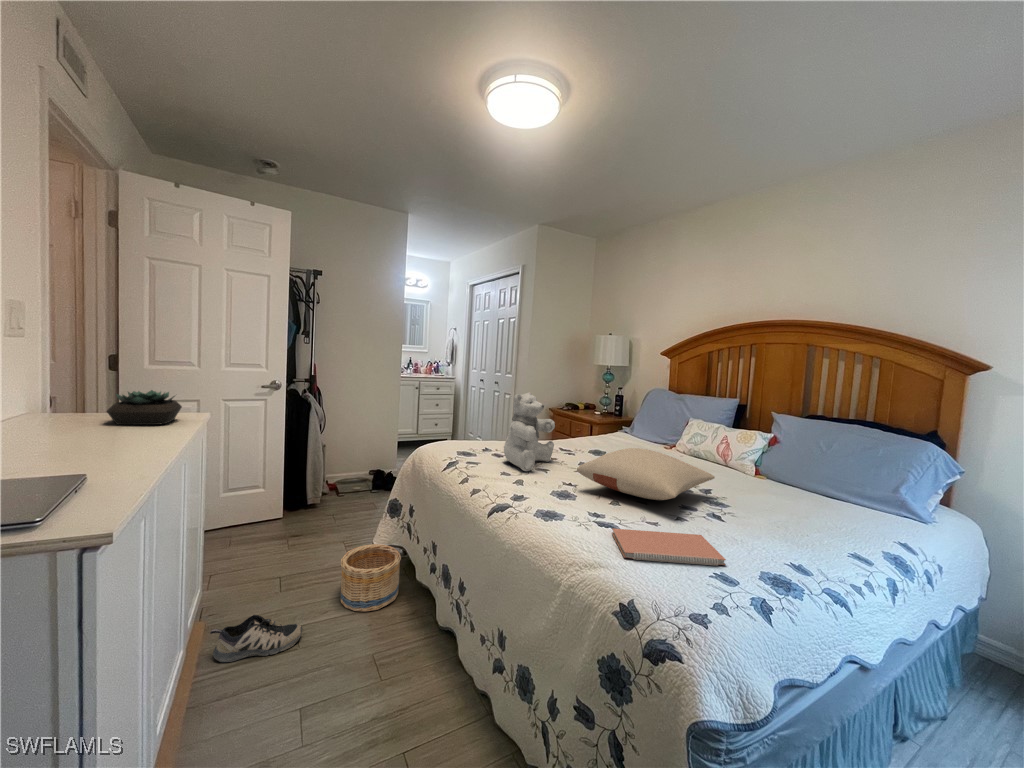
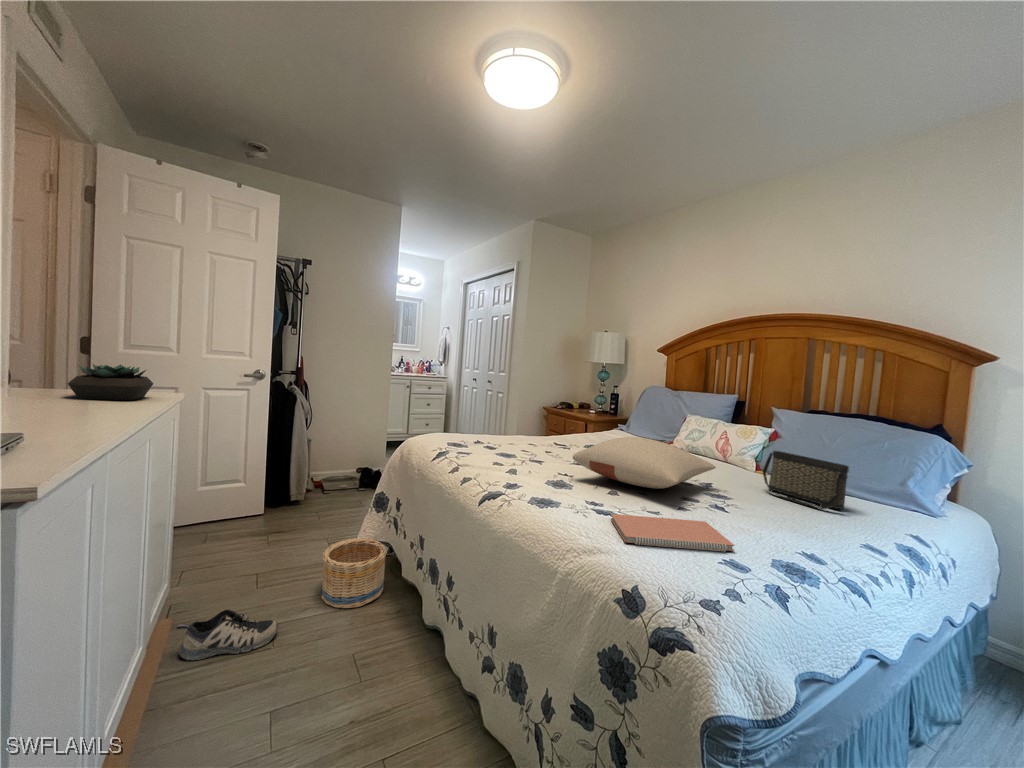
teddy bear: present [504,393,555,471] -> none [496,381,549,461]
handbag: none [761,460,843,519] -> present [763,451,849,509]

